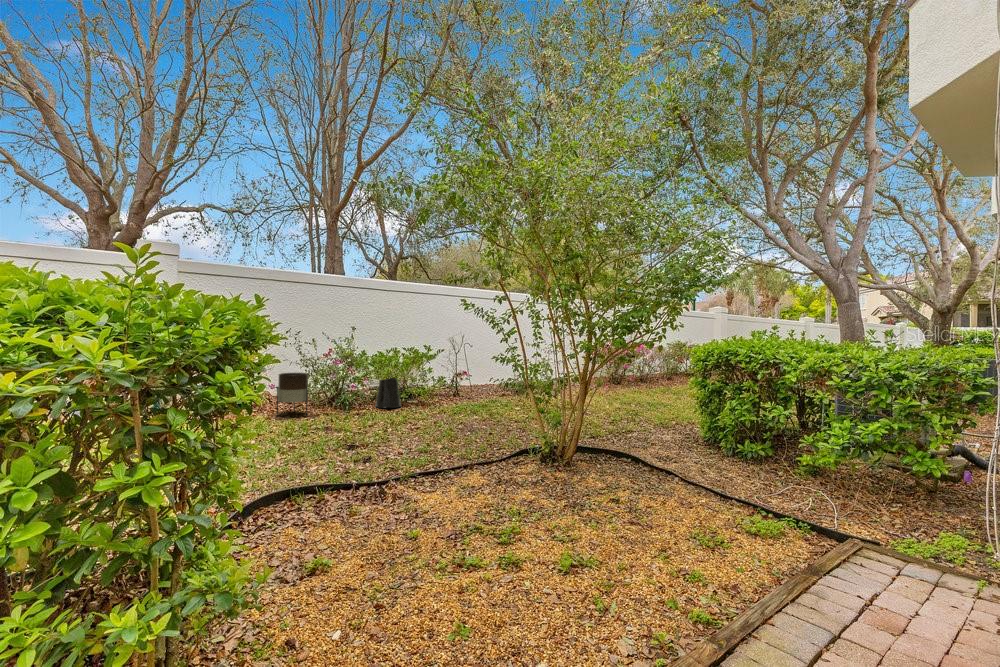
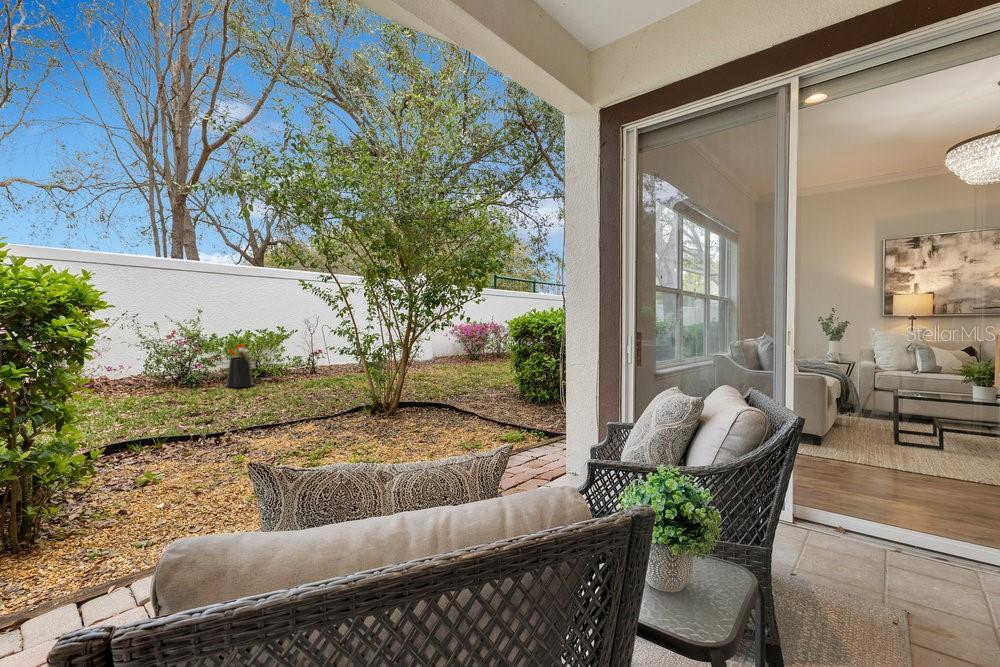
planter: present [277,373,308,416] -> none [113,355,149,399]

